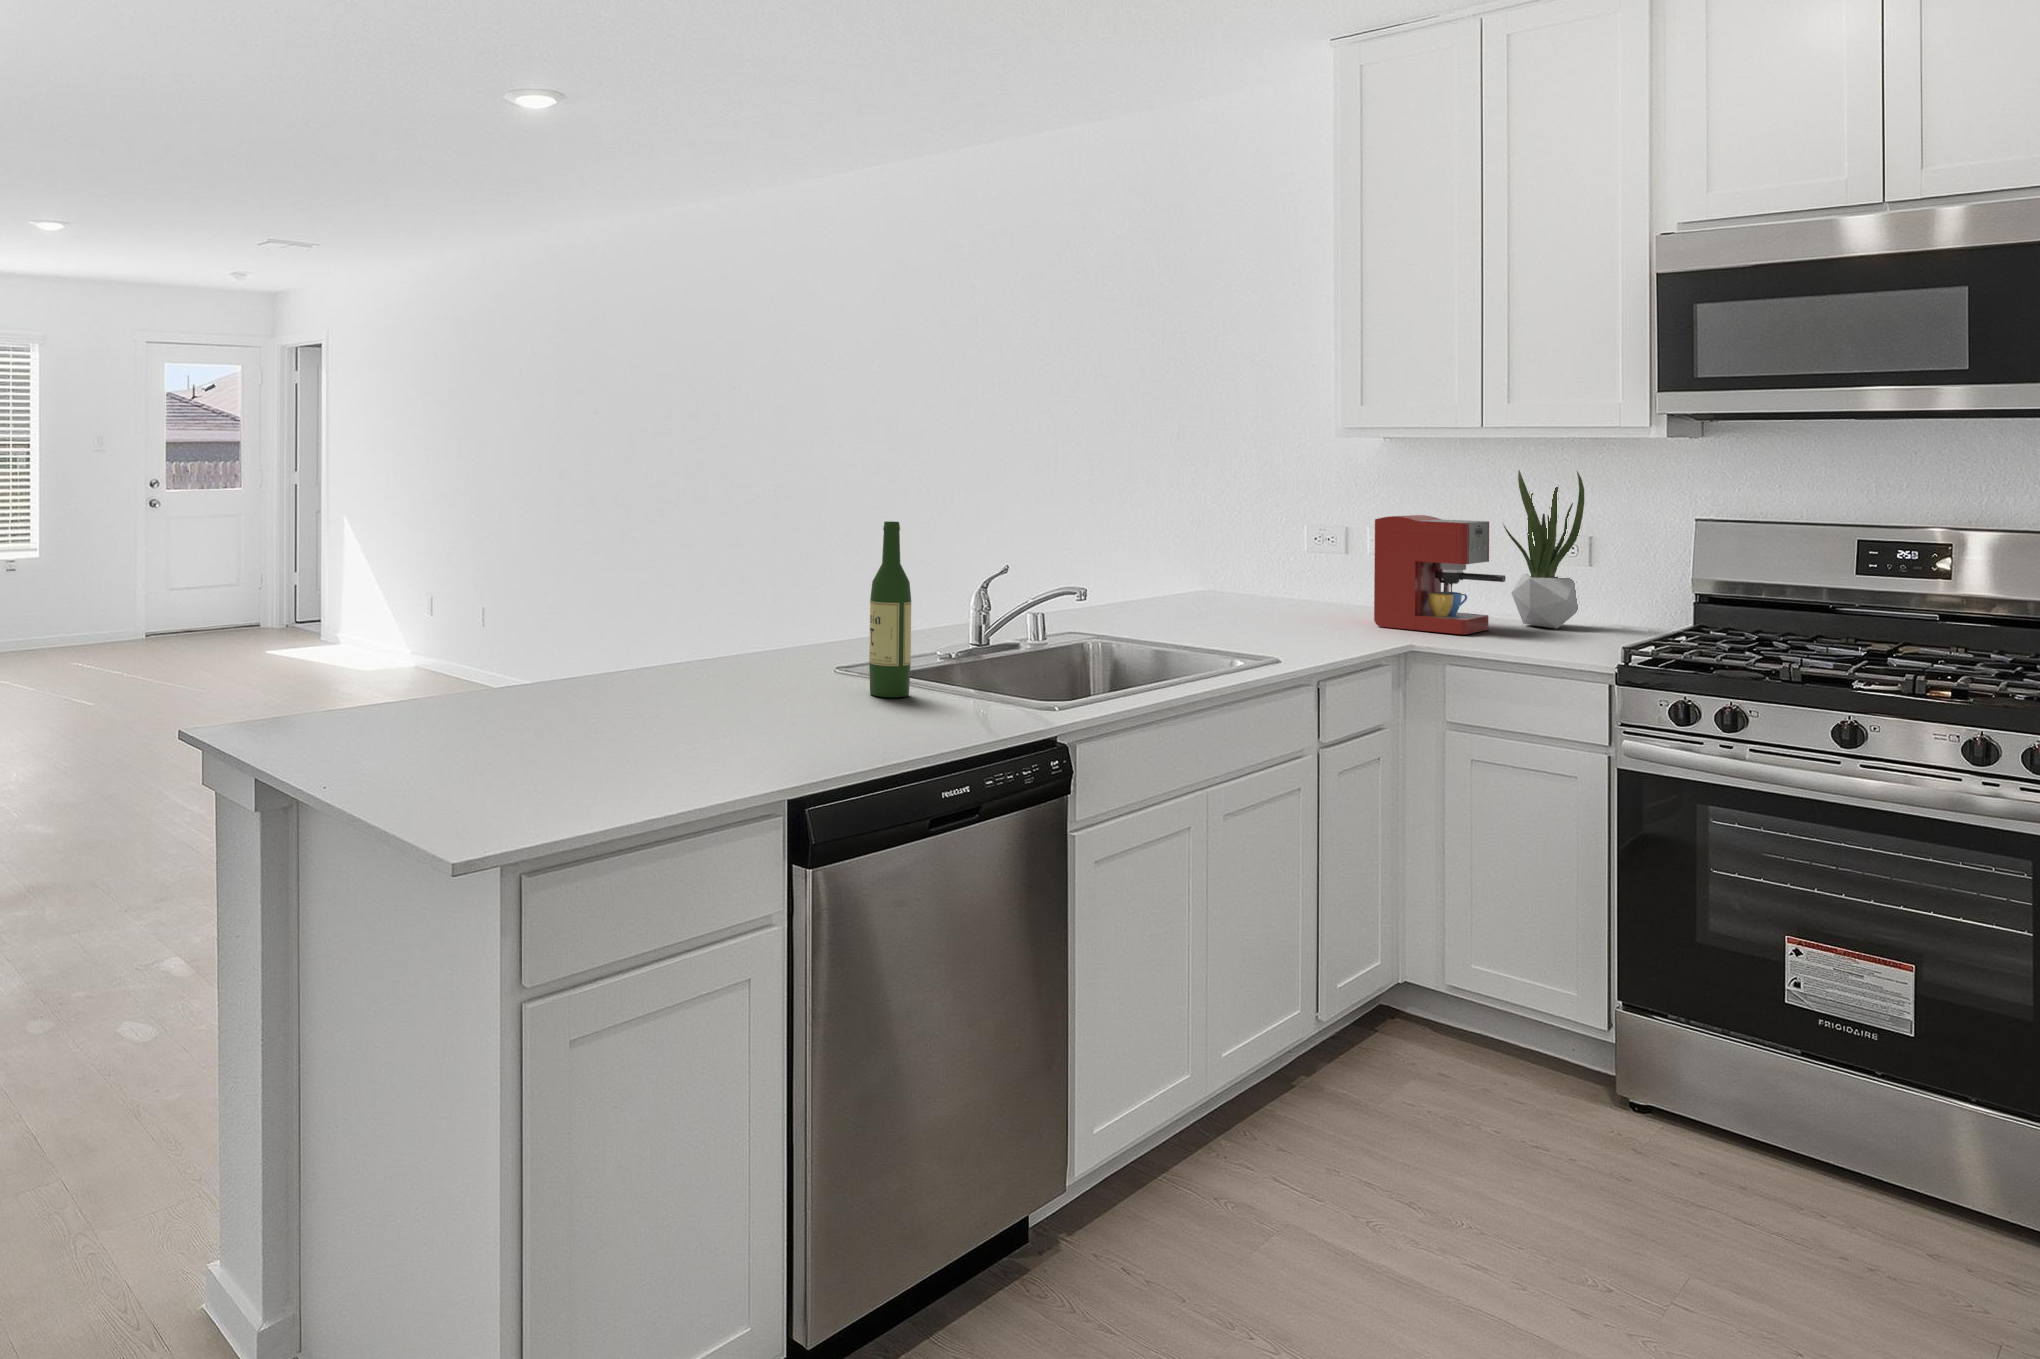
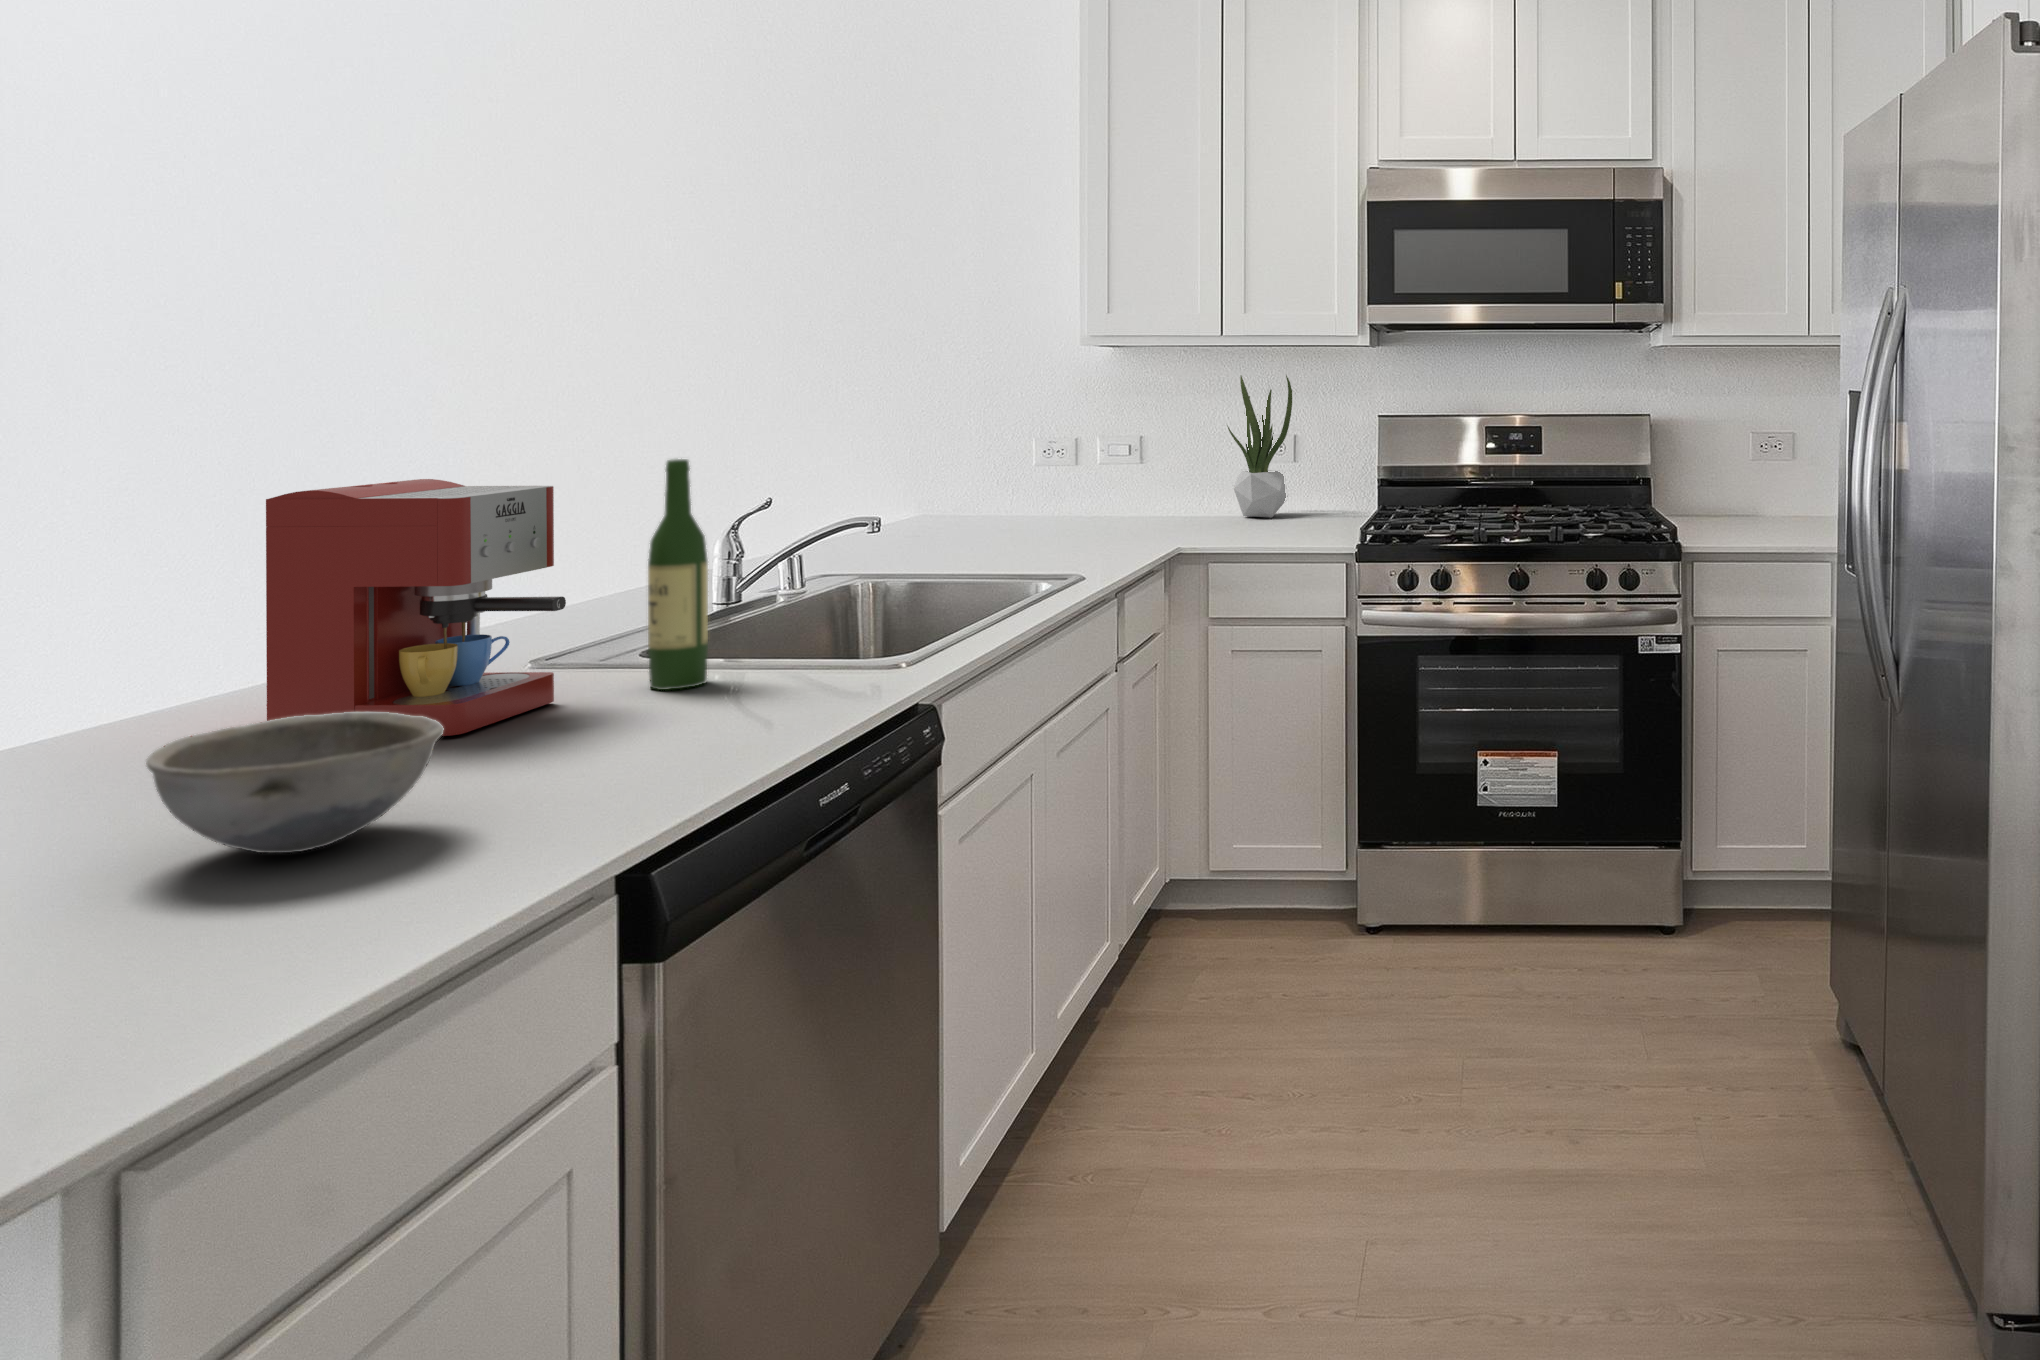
coffee maker: present [1374,515,1506,634] -> present [266,479,566,736]
bowl: none [545,667,688,750] -> present [146,712,443,853]

